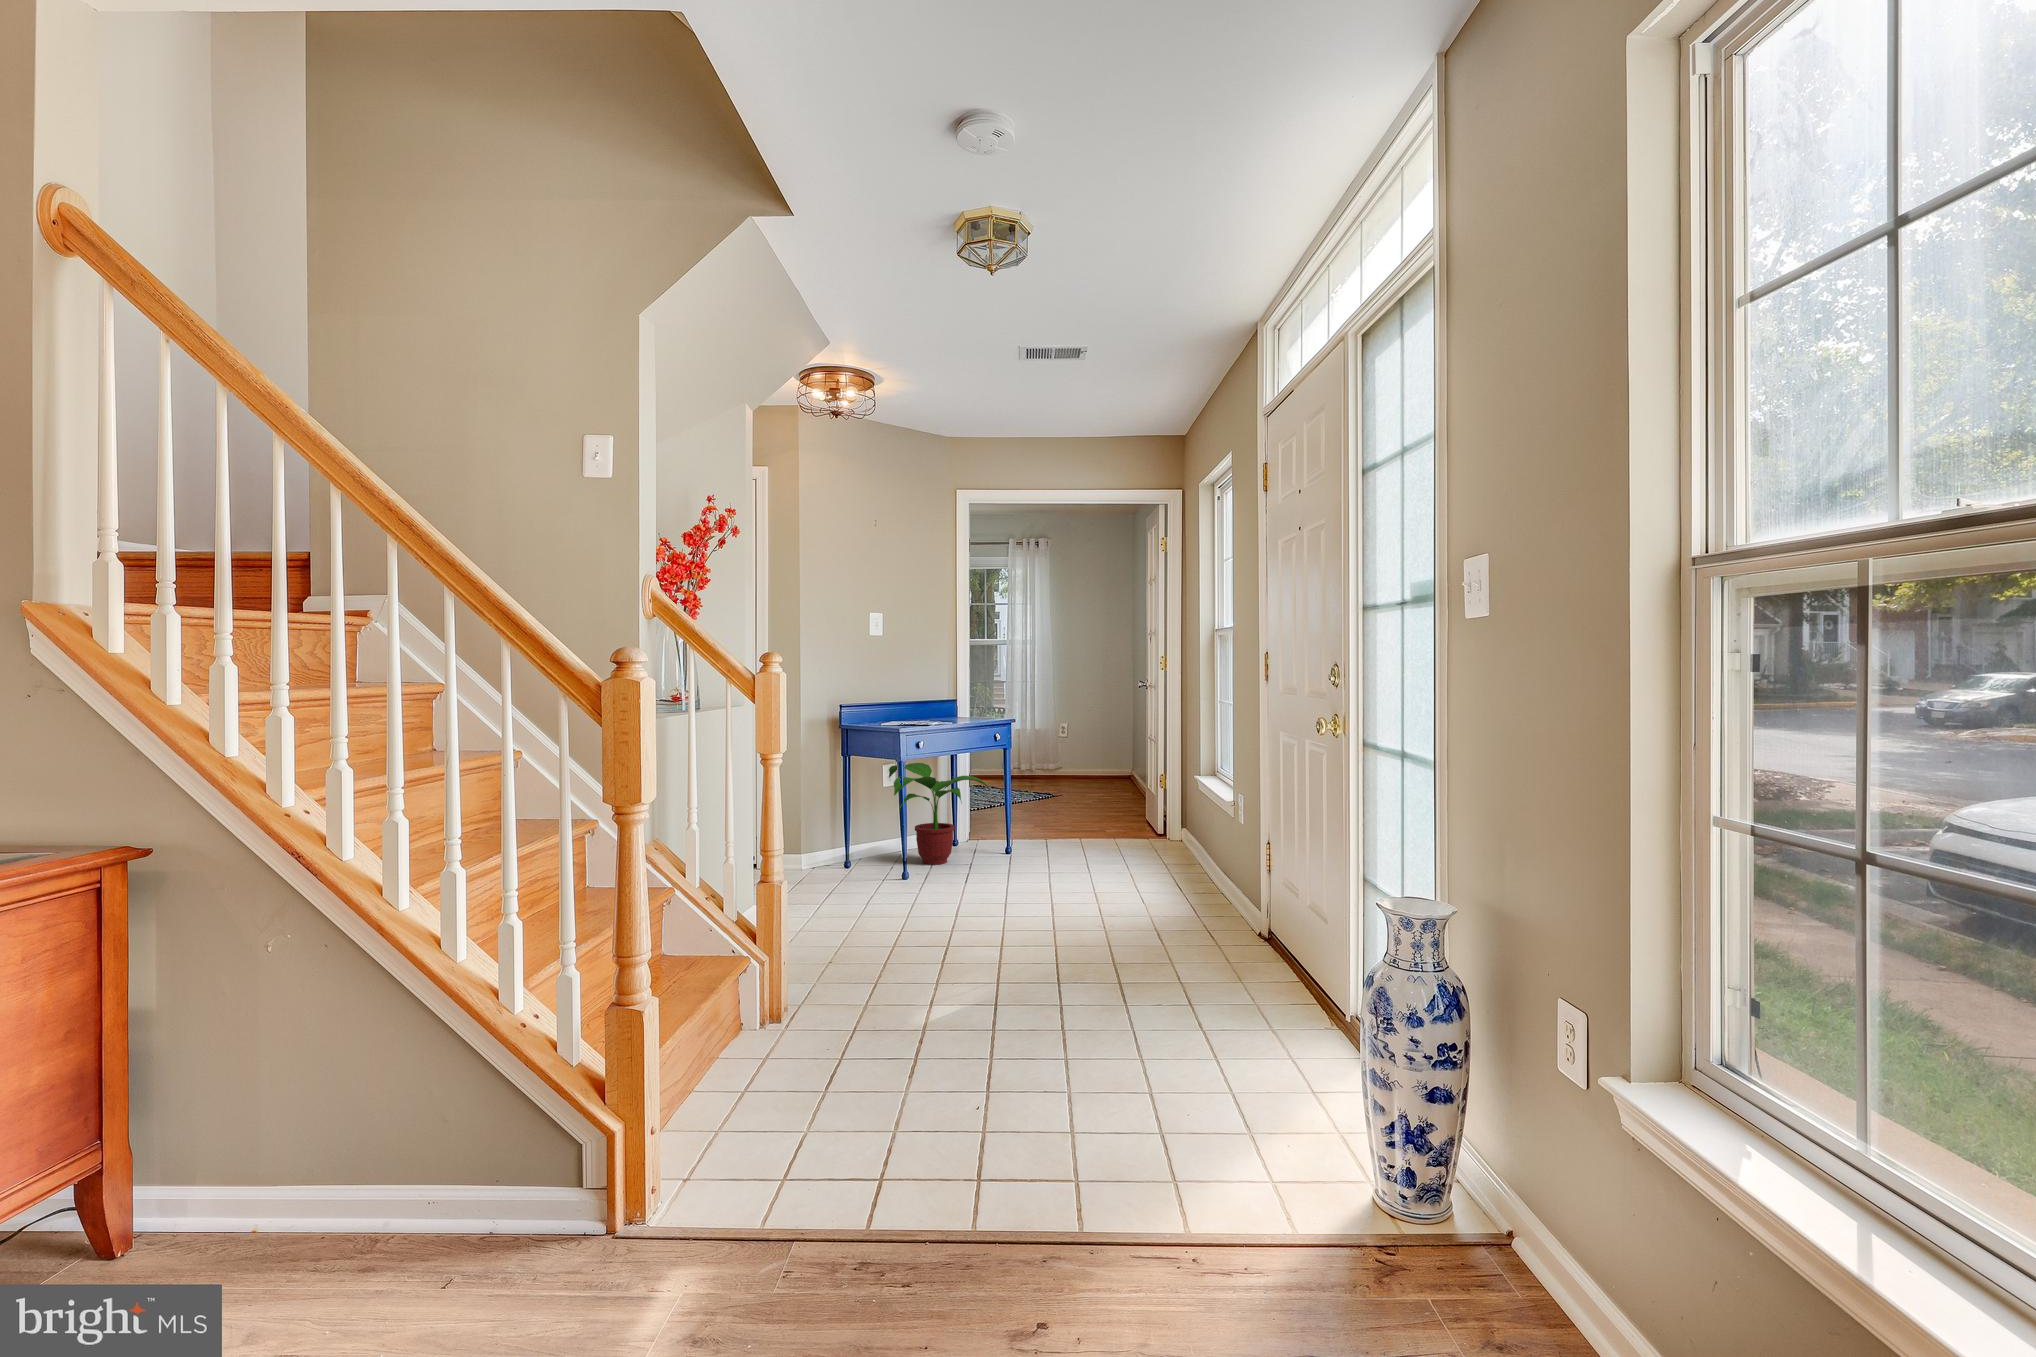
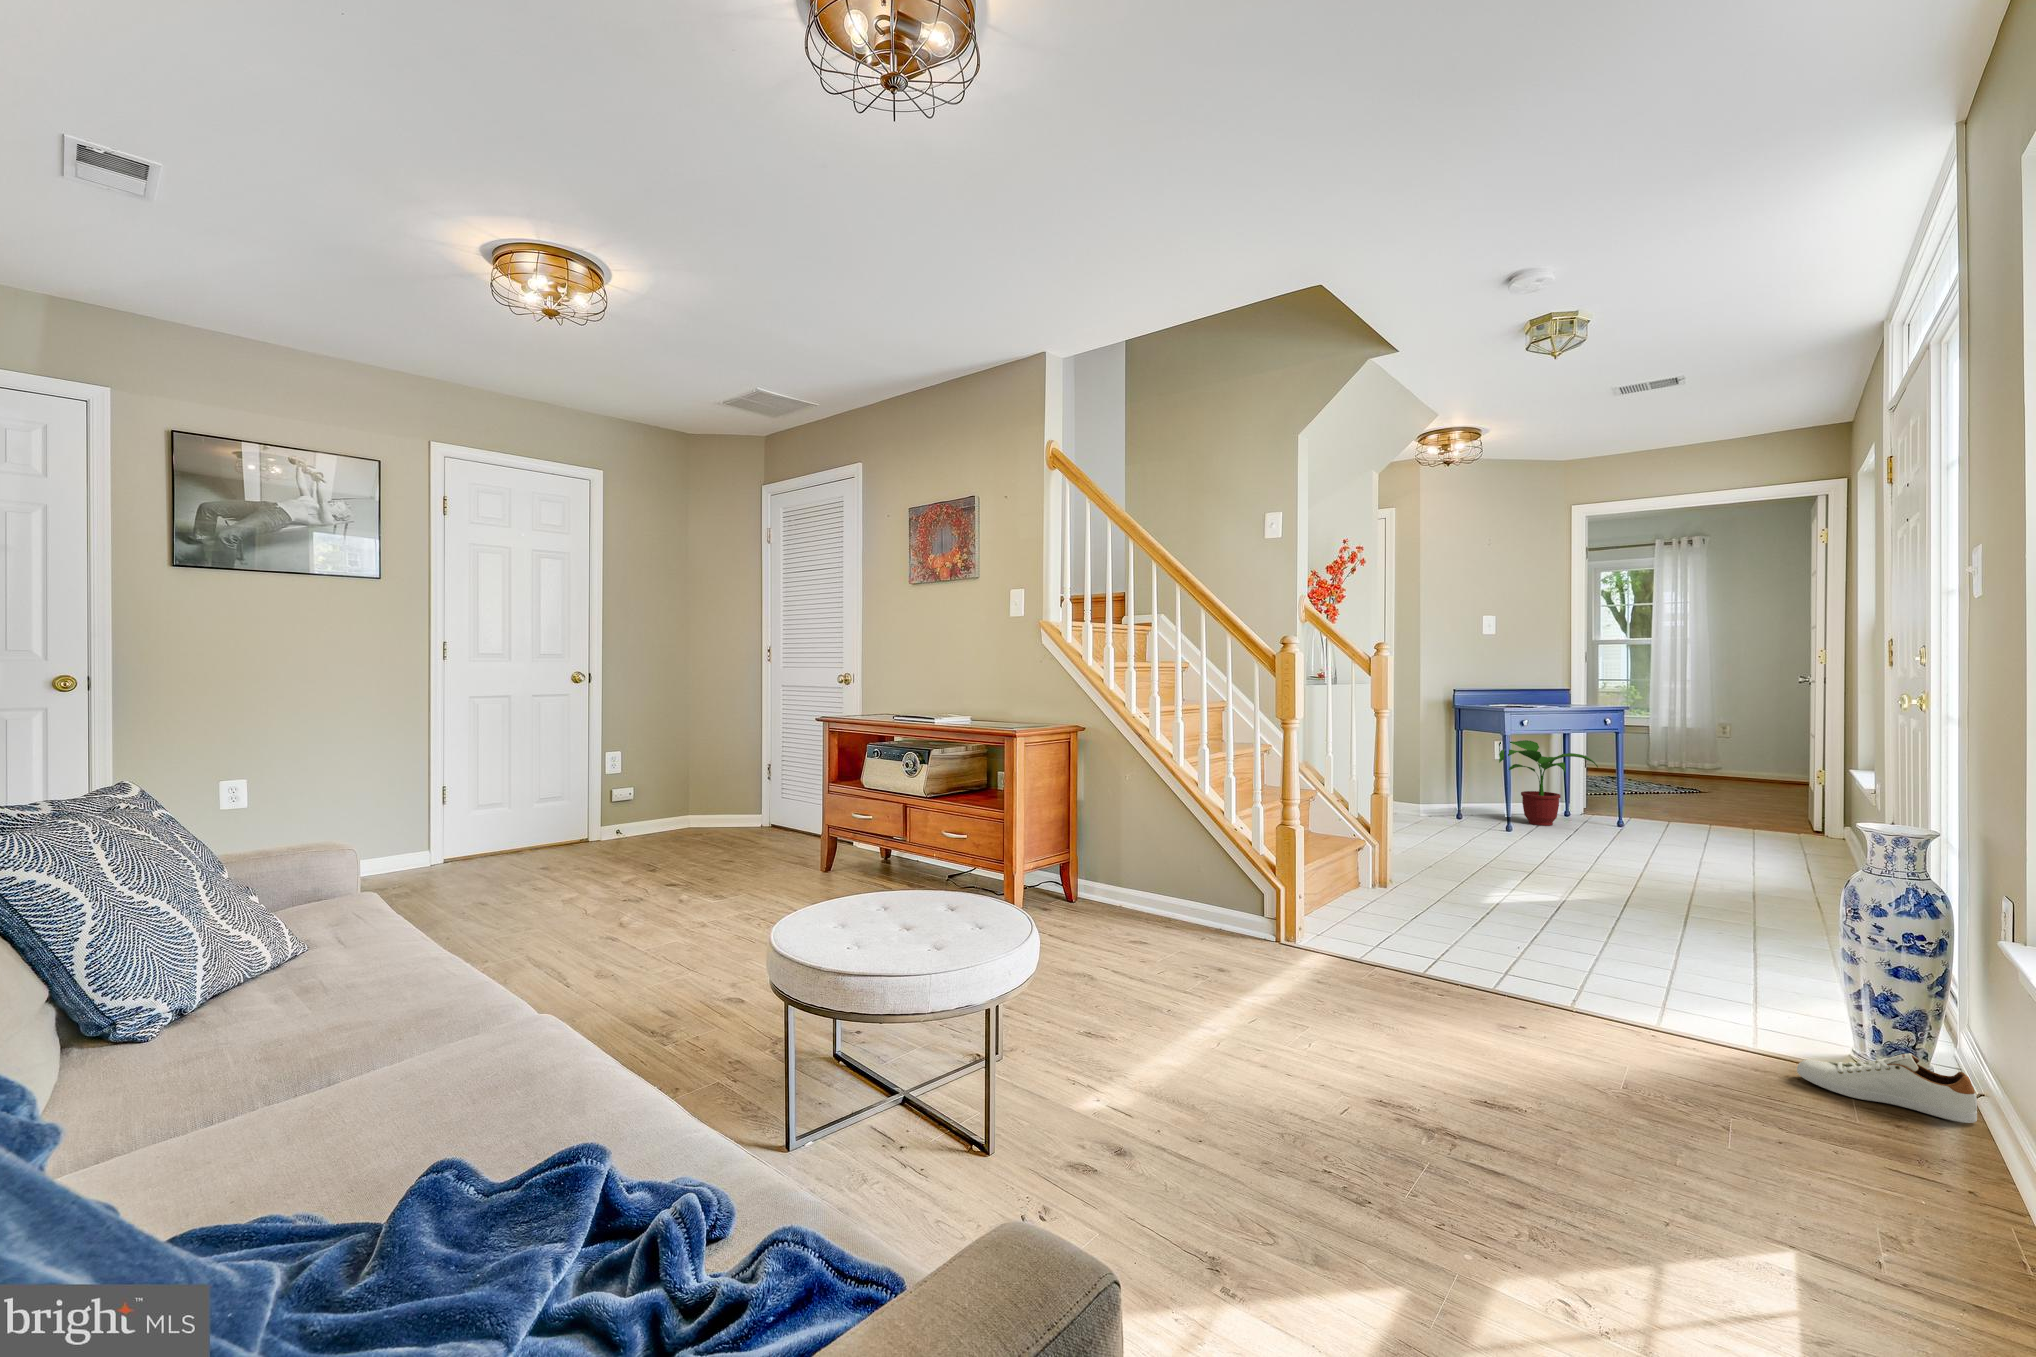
shoe: none [1359,1214,1533,1296] -> present [1797,1053,1977,1123]

